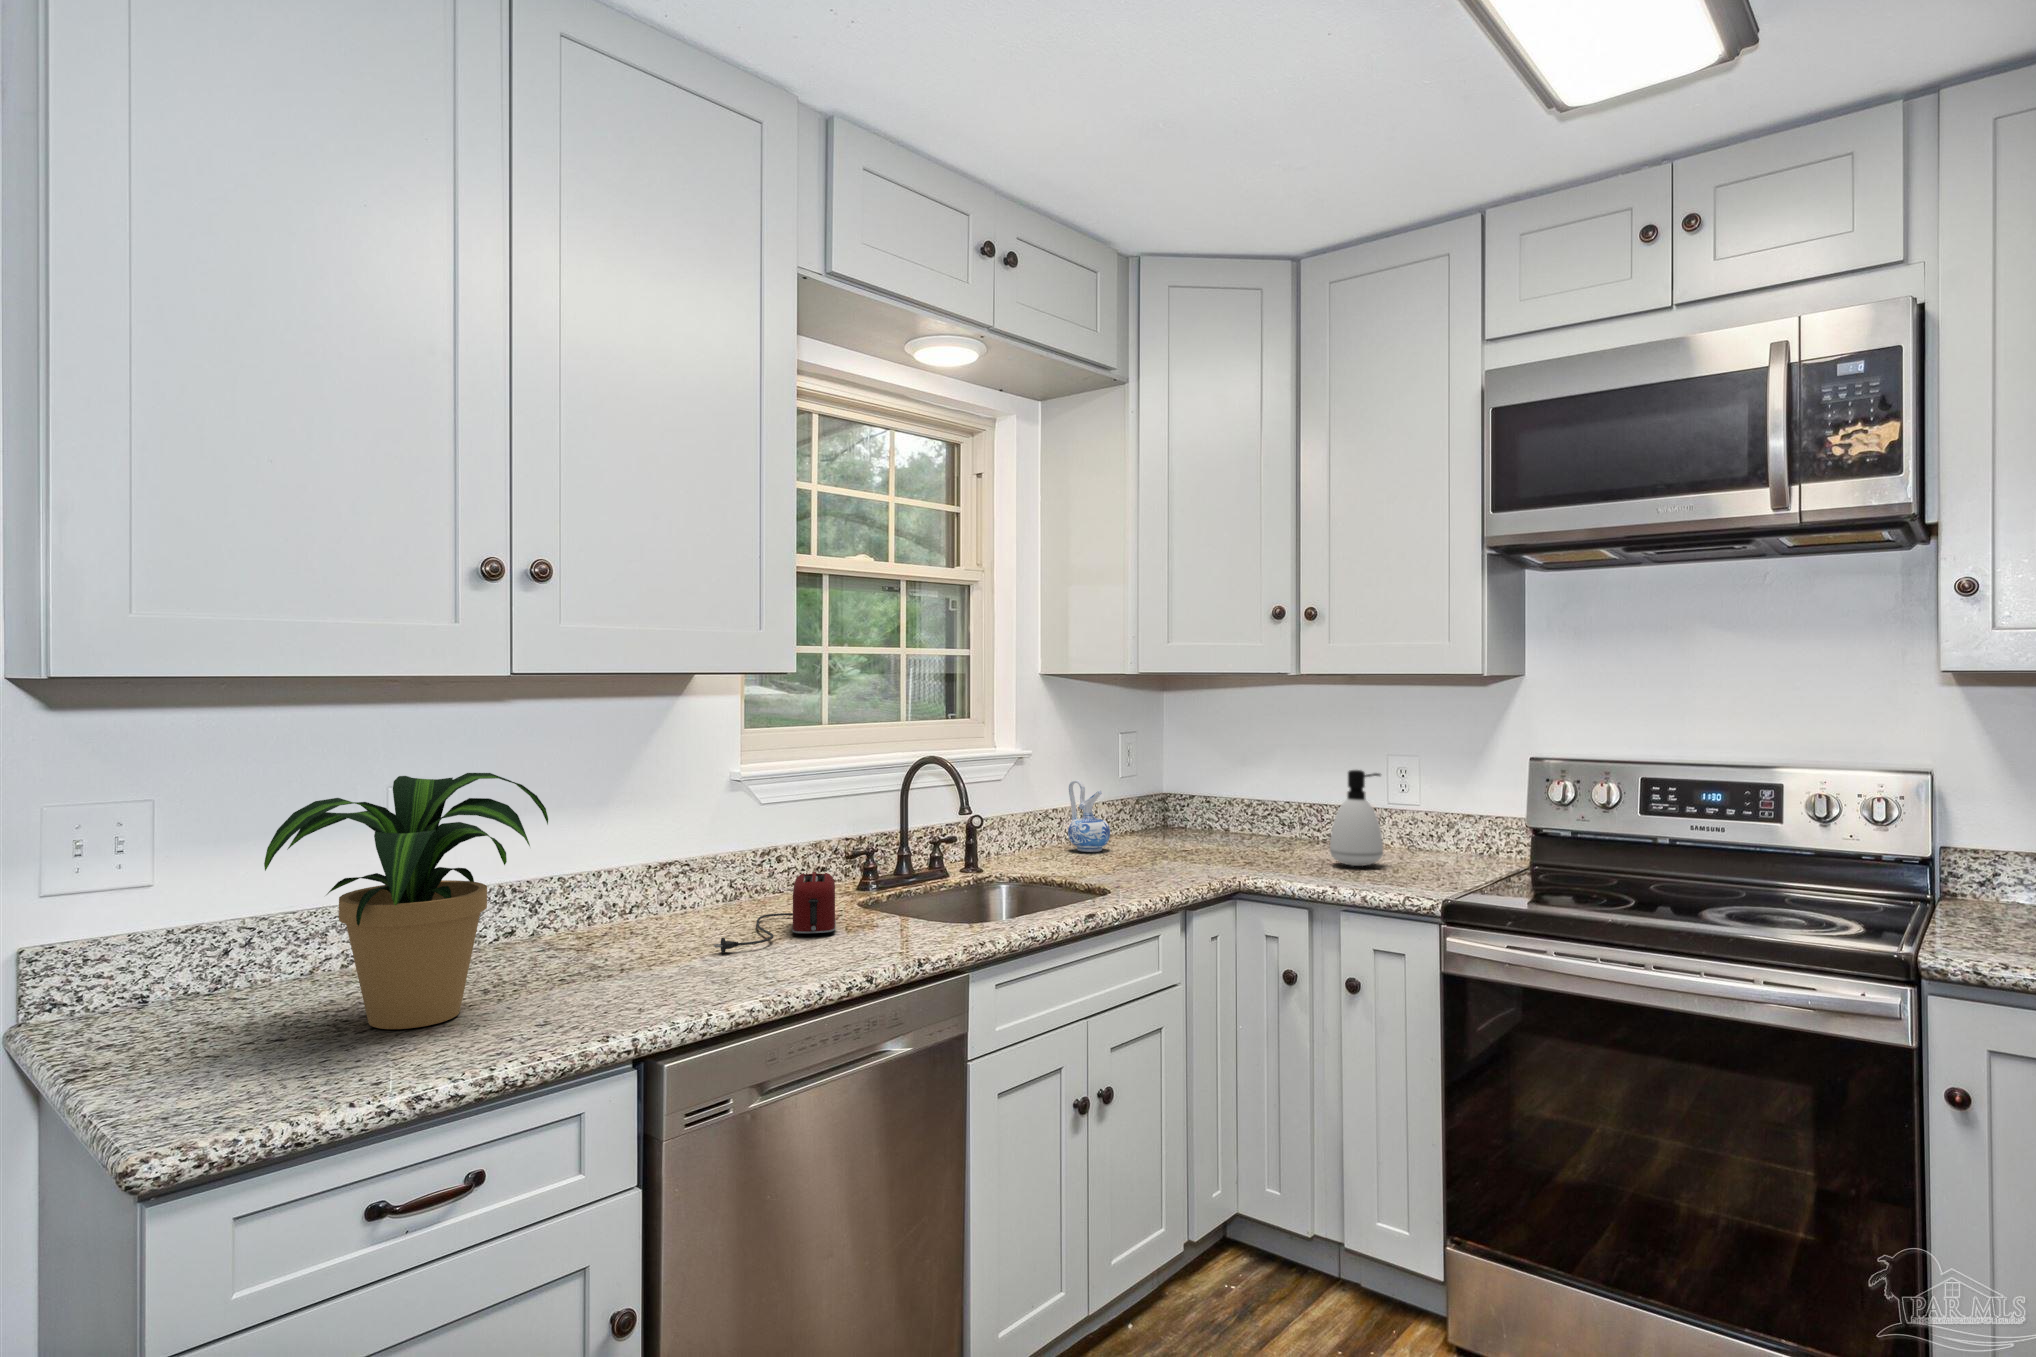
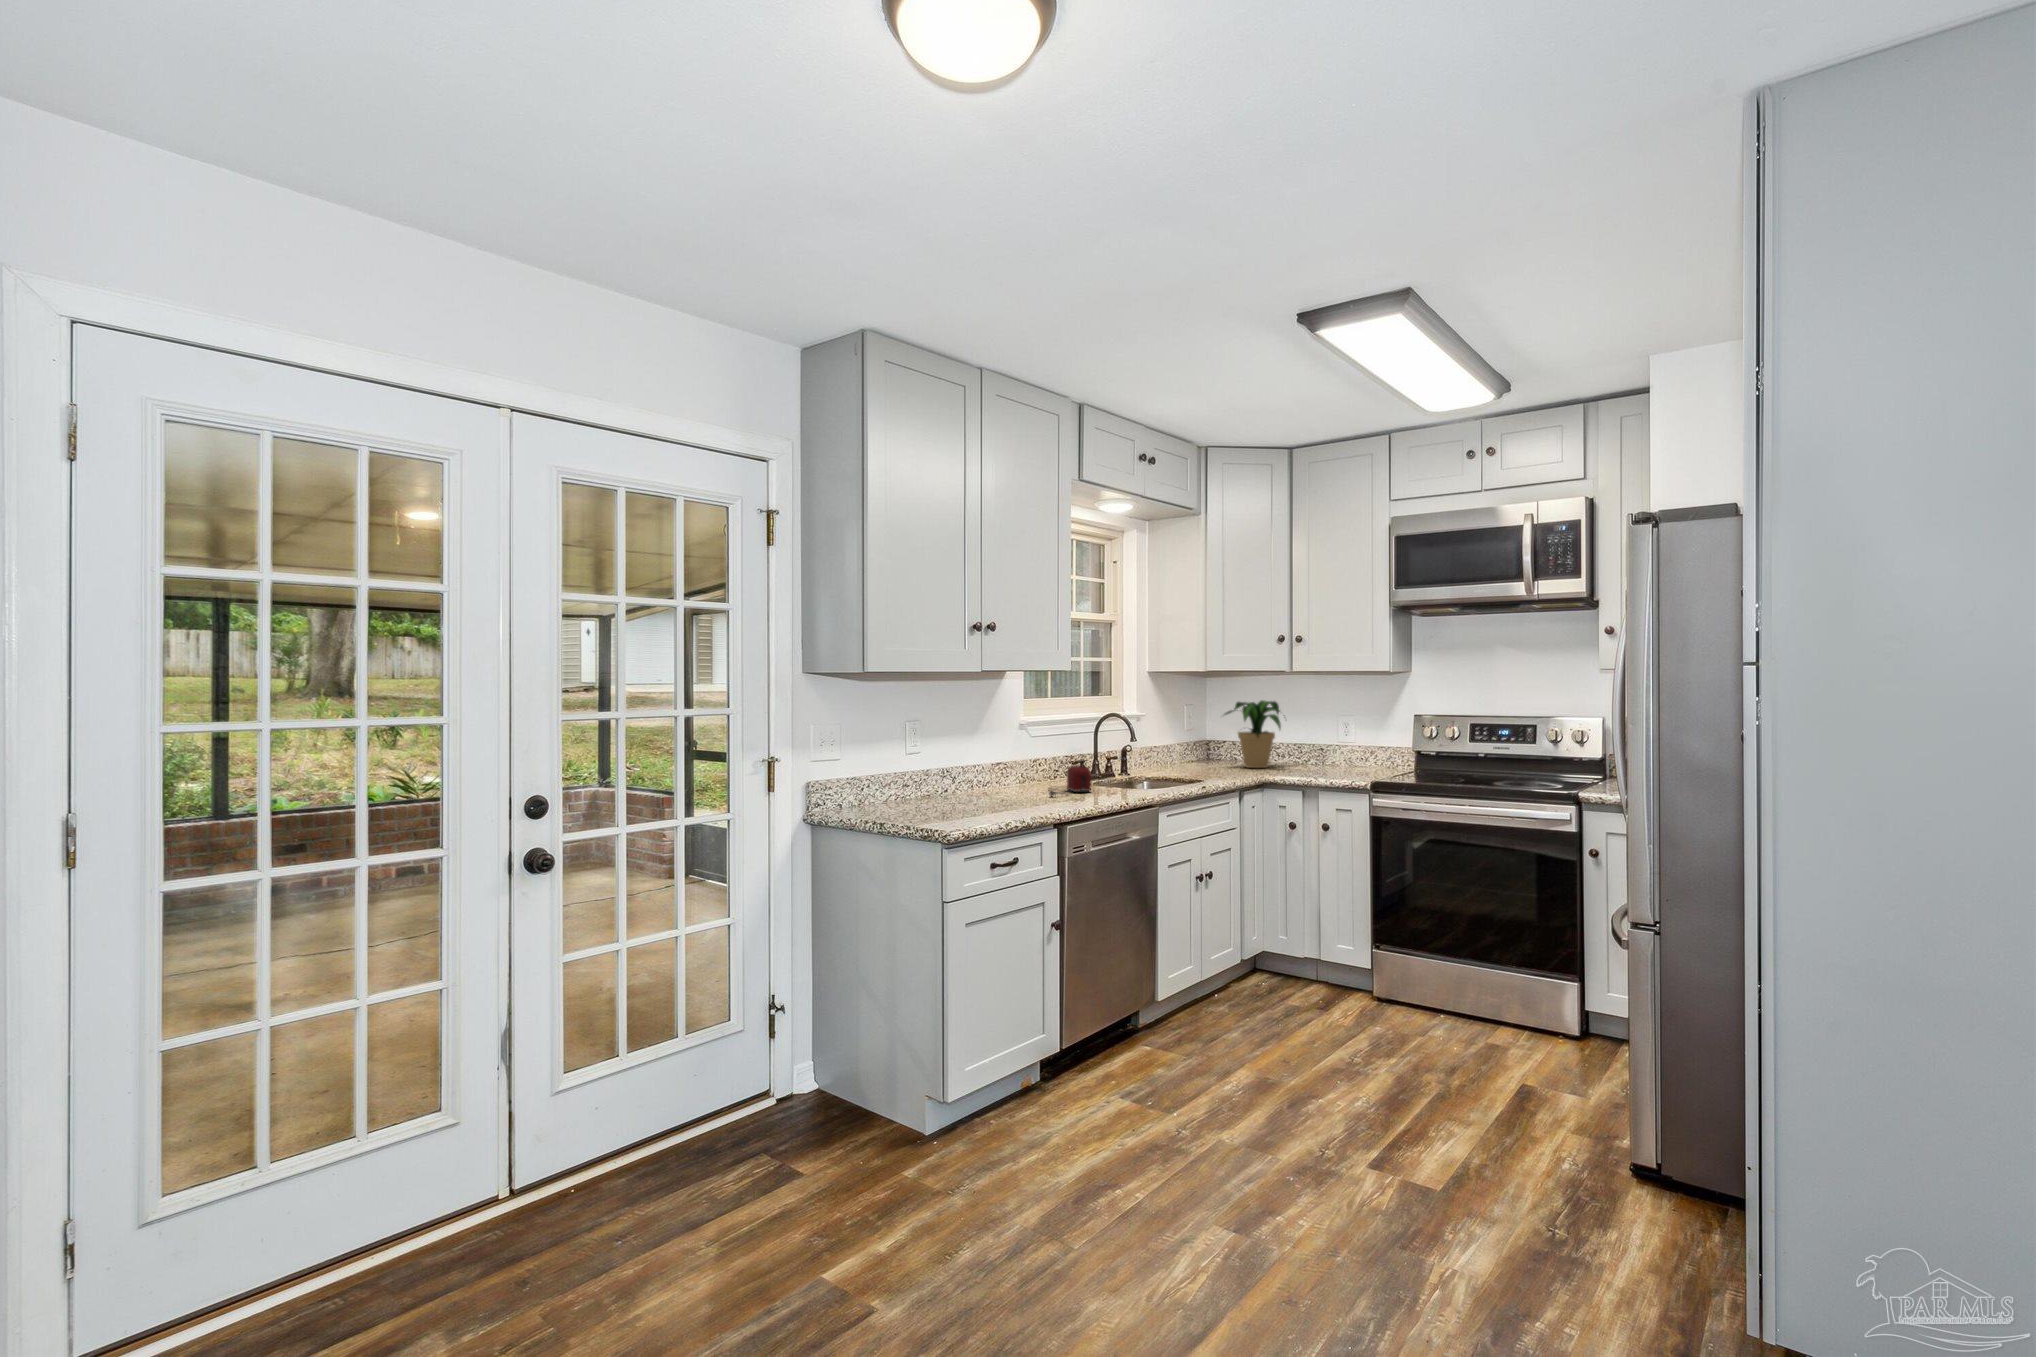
soap dispenser: present [1330,770,1383,866] -> none [1311,722,1339,772]
potted plant: present [264,773,548,1029] -> present [1225,700,1285,768]
ceramic pitcher: present [1068,780,1110,852] -> none [1164,730,1187,769]

